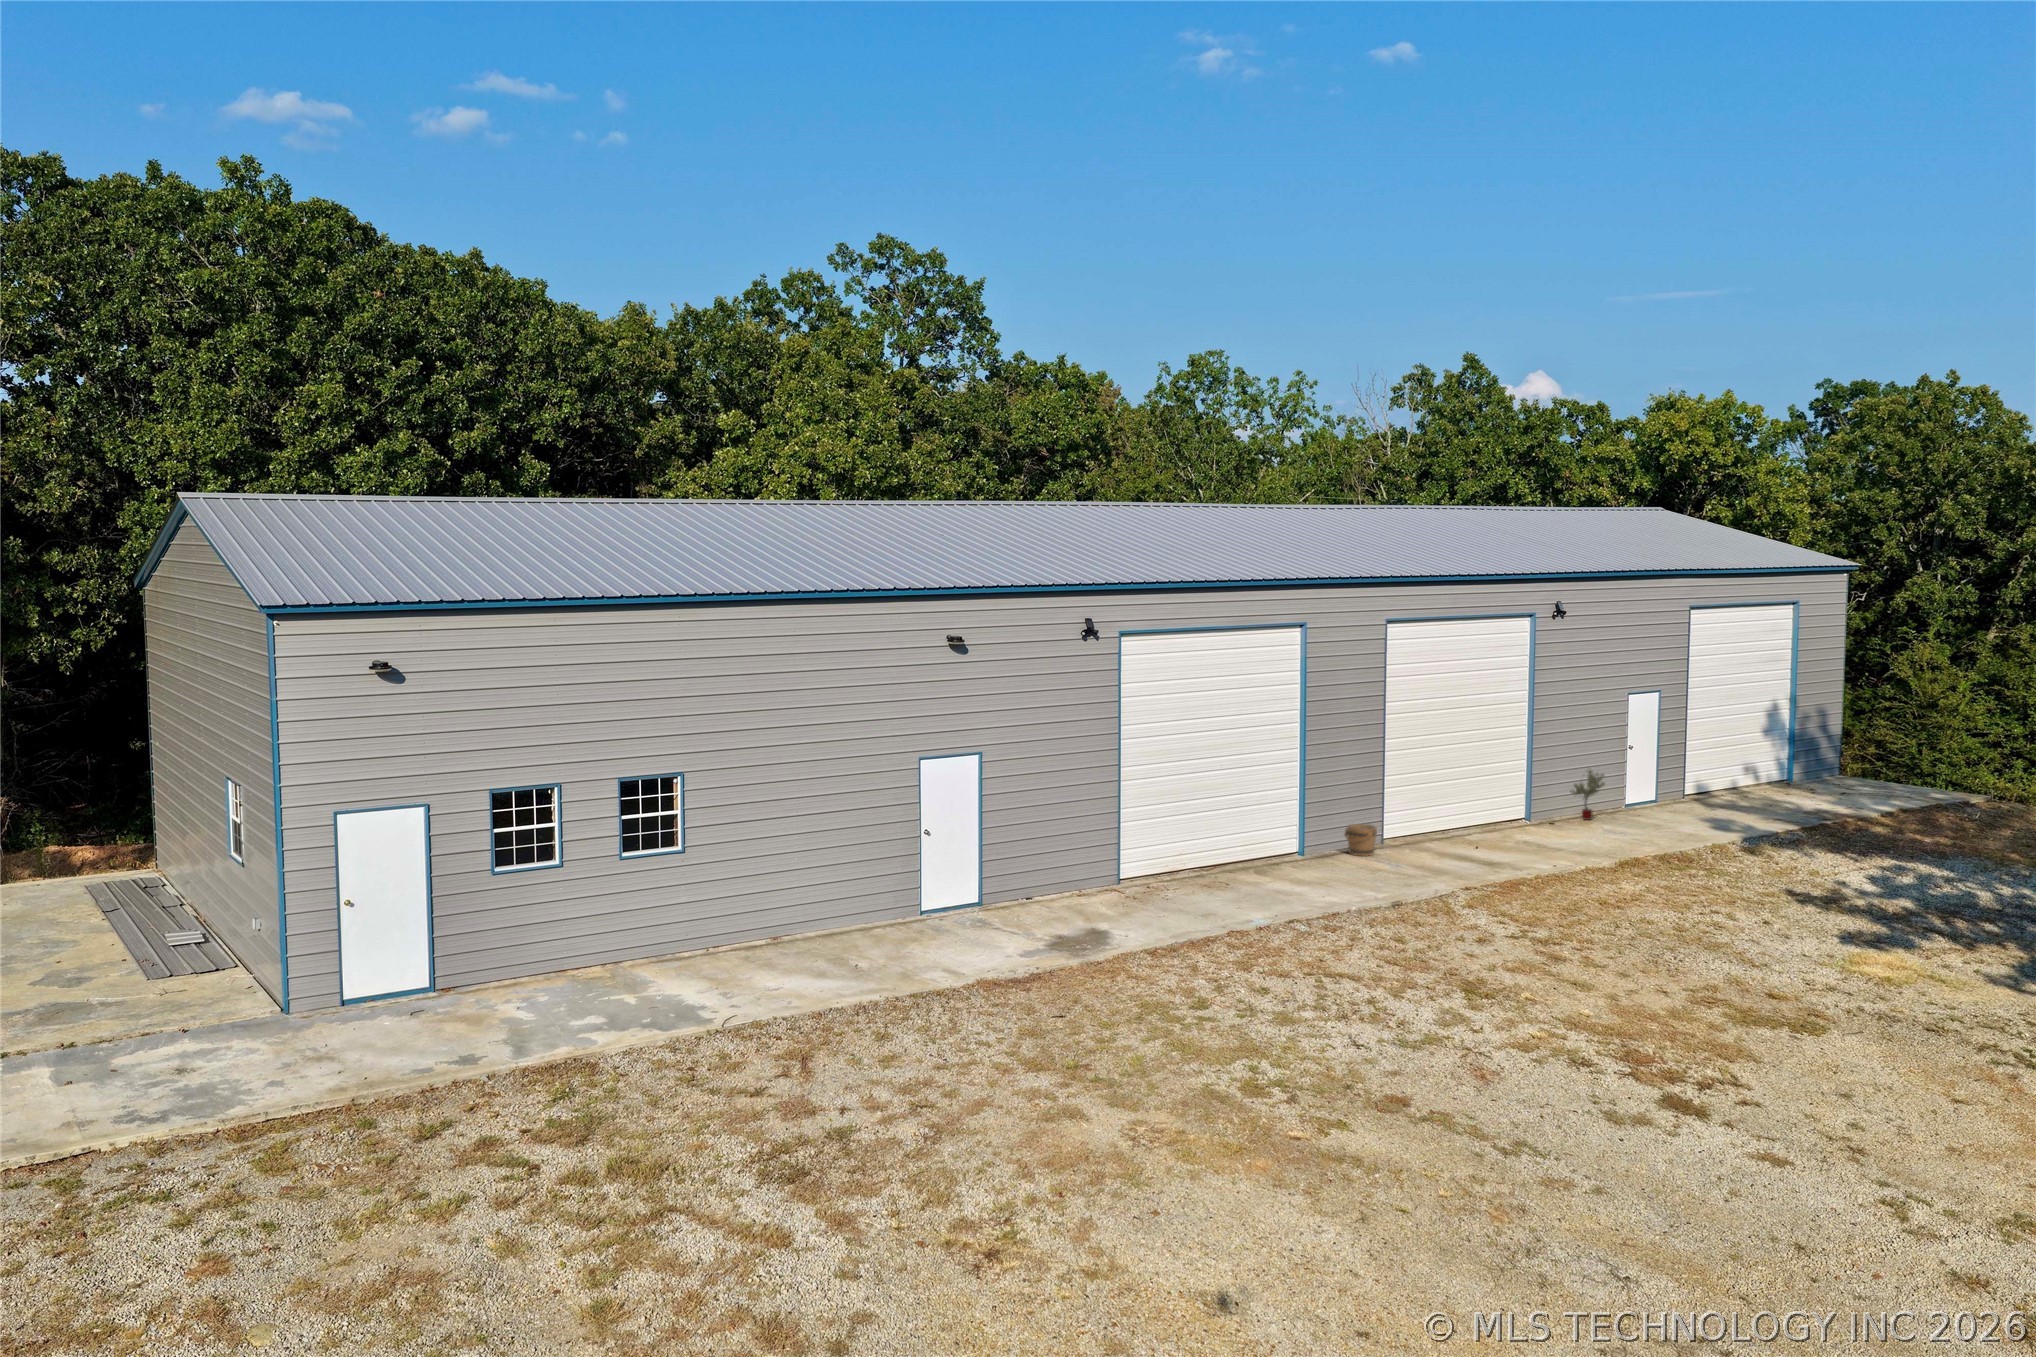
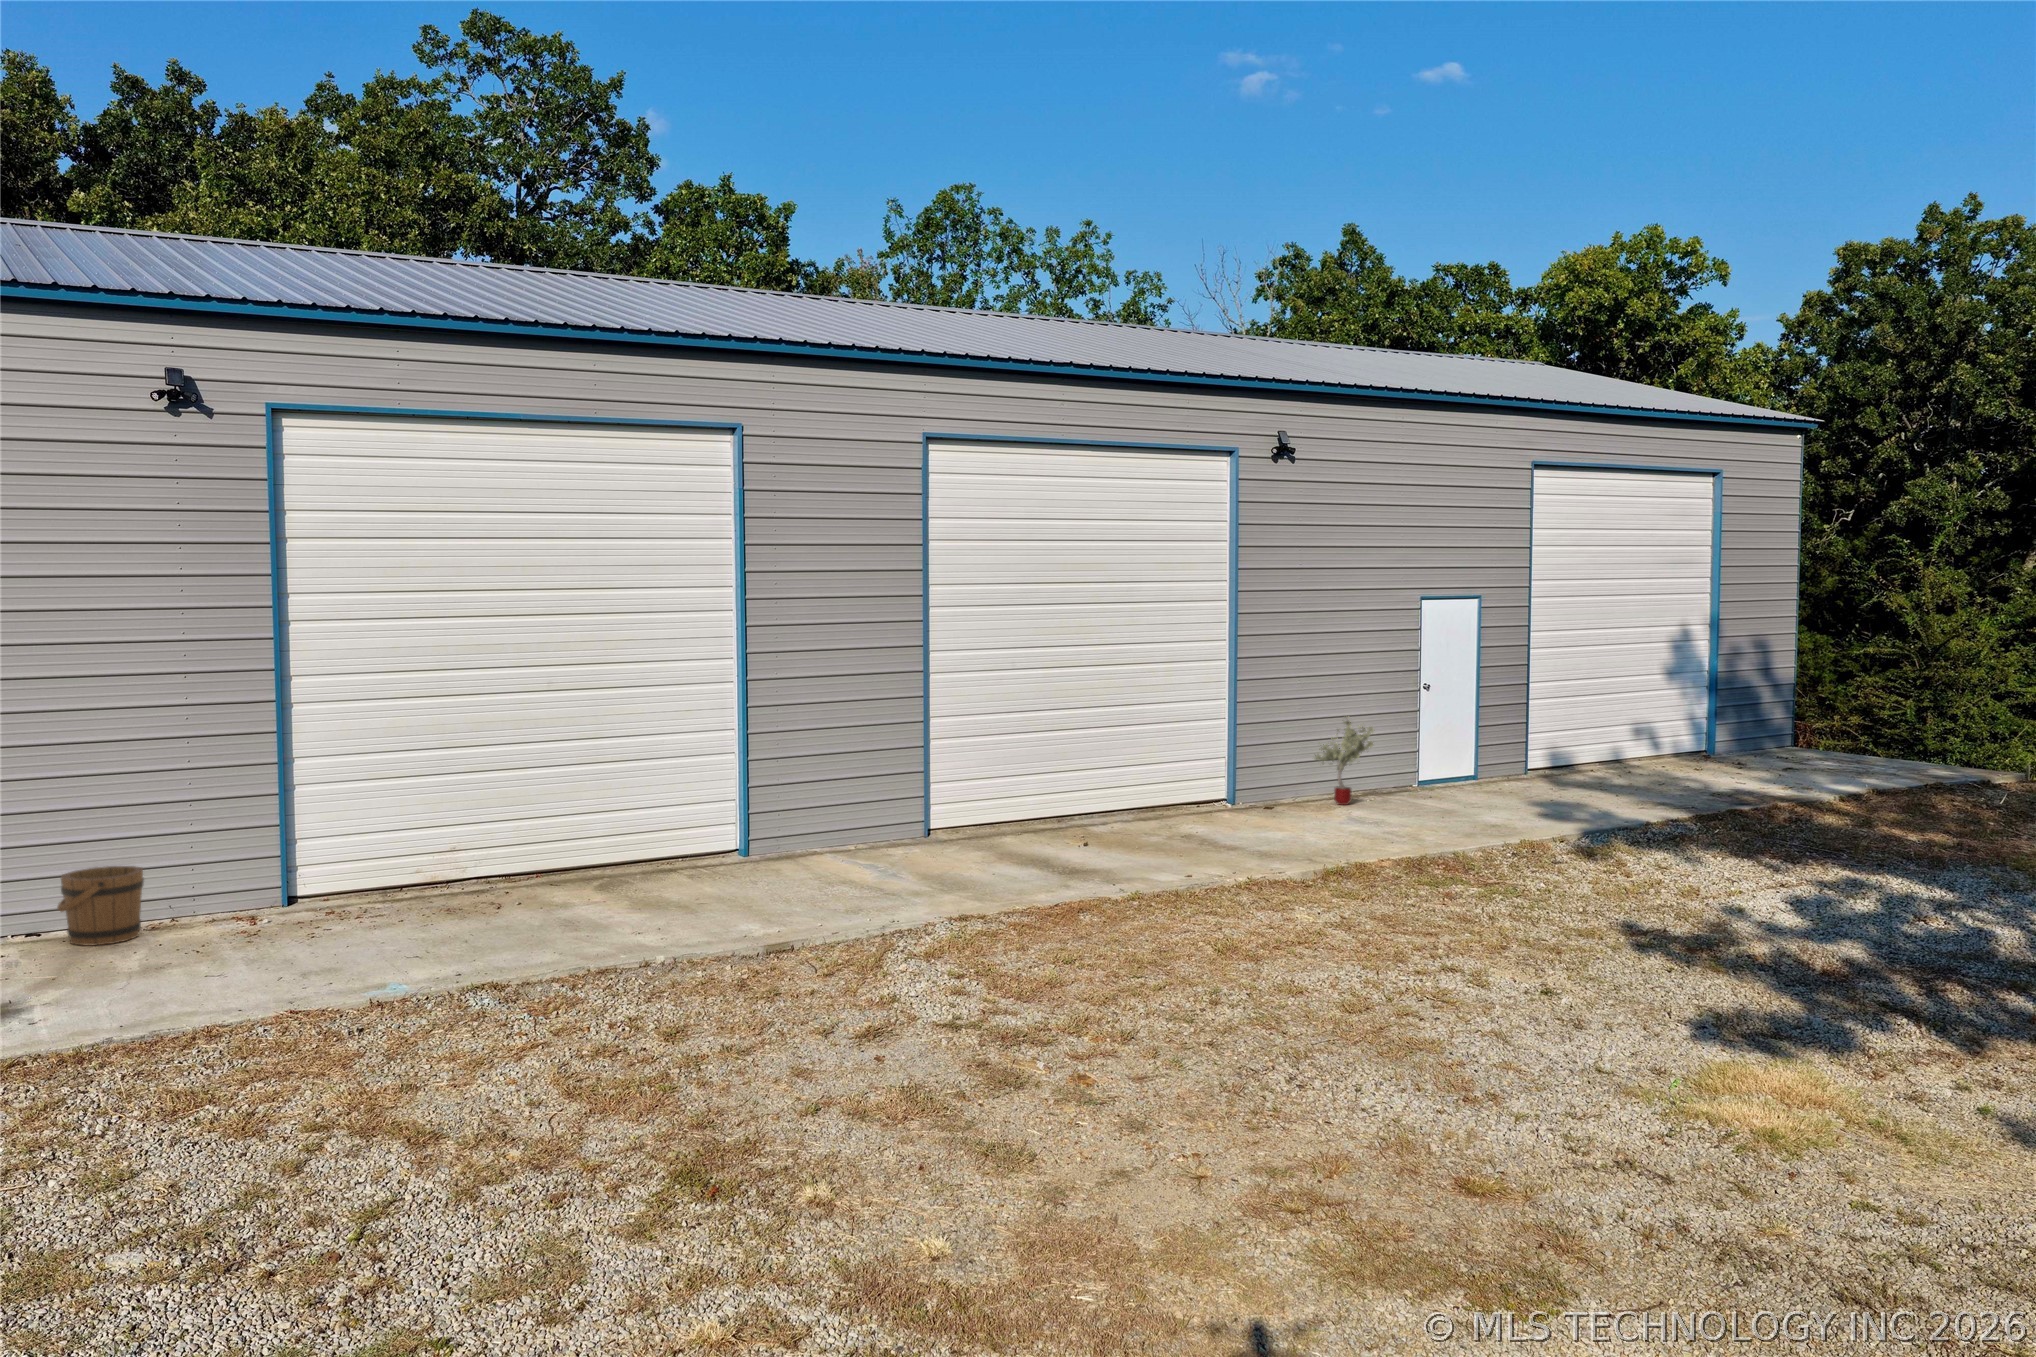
bucket: present [1345,824,1377,856] -> present [57,866,144,946]

